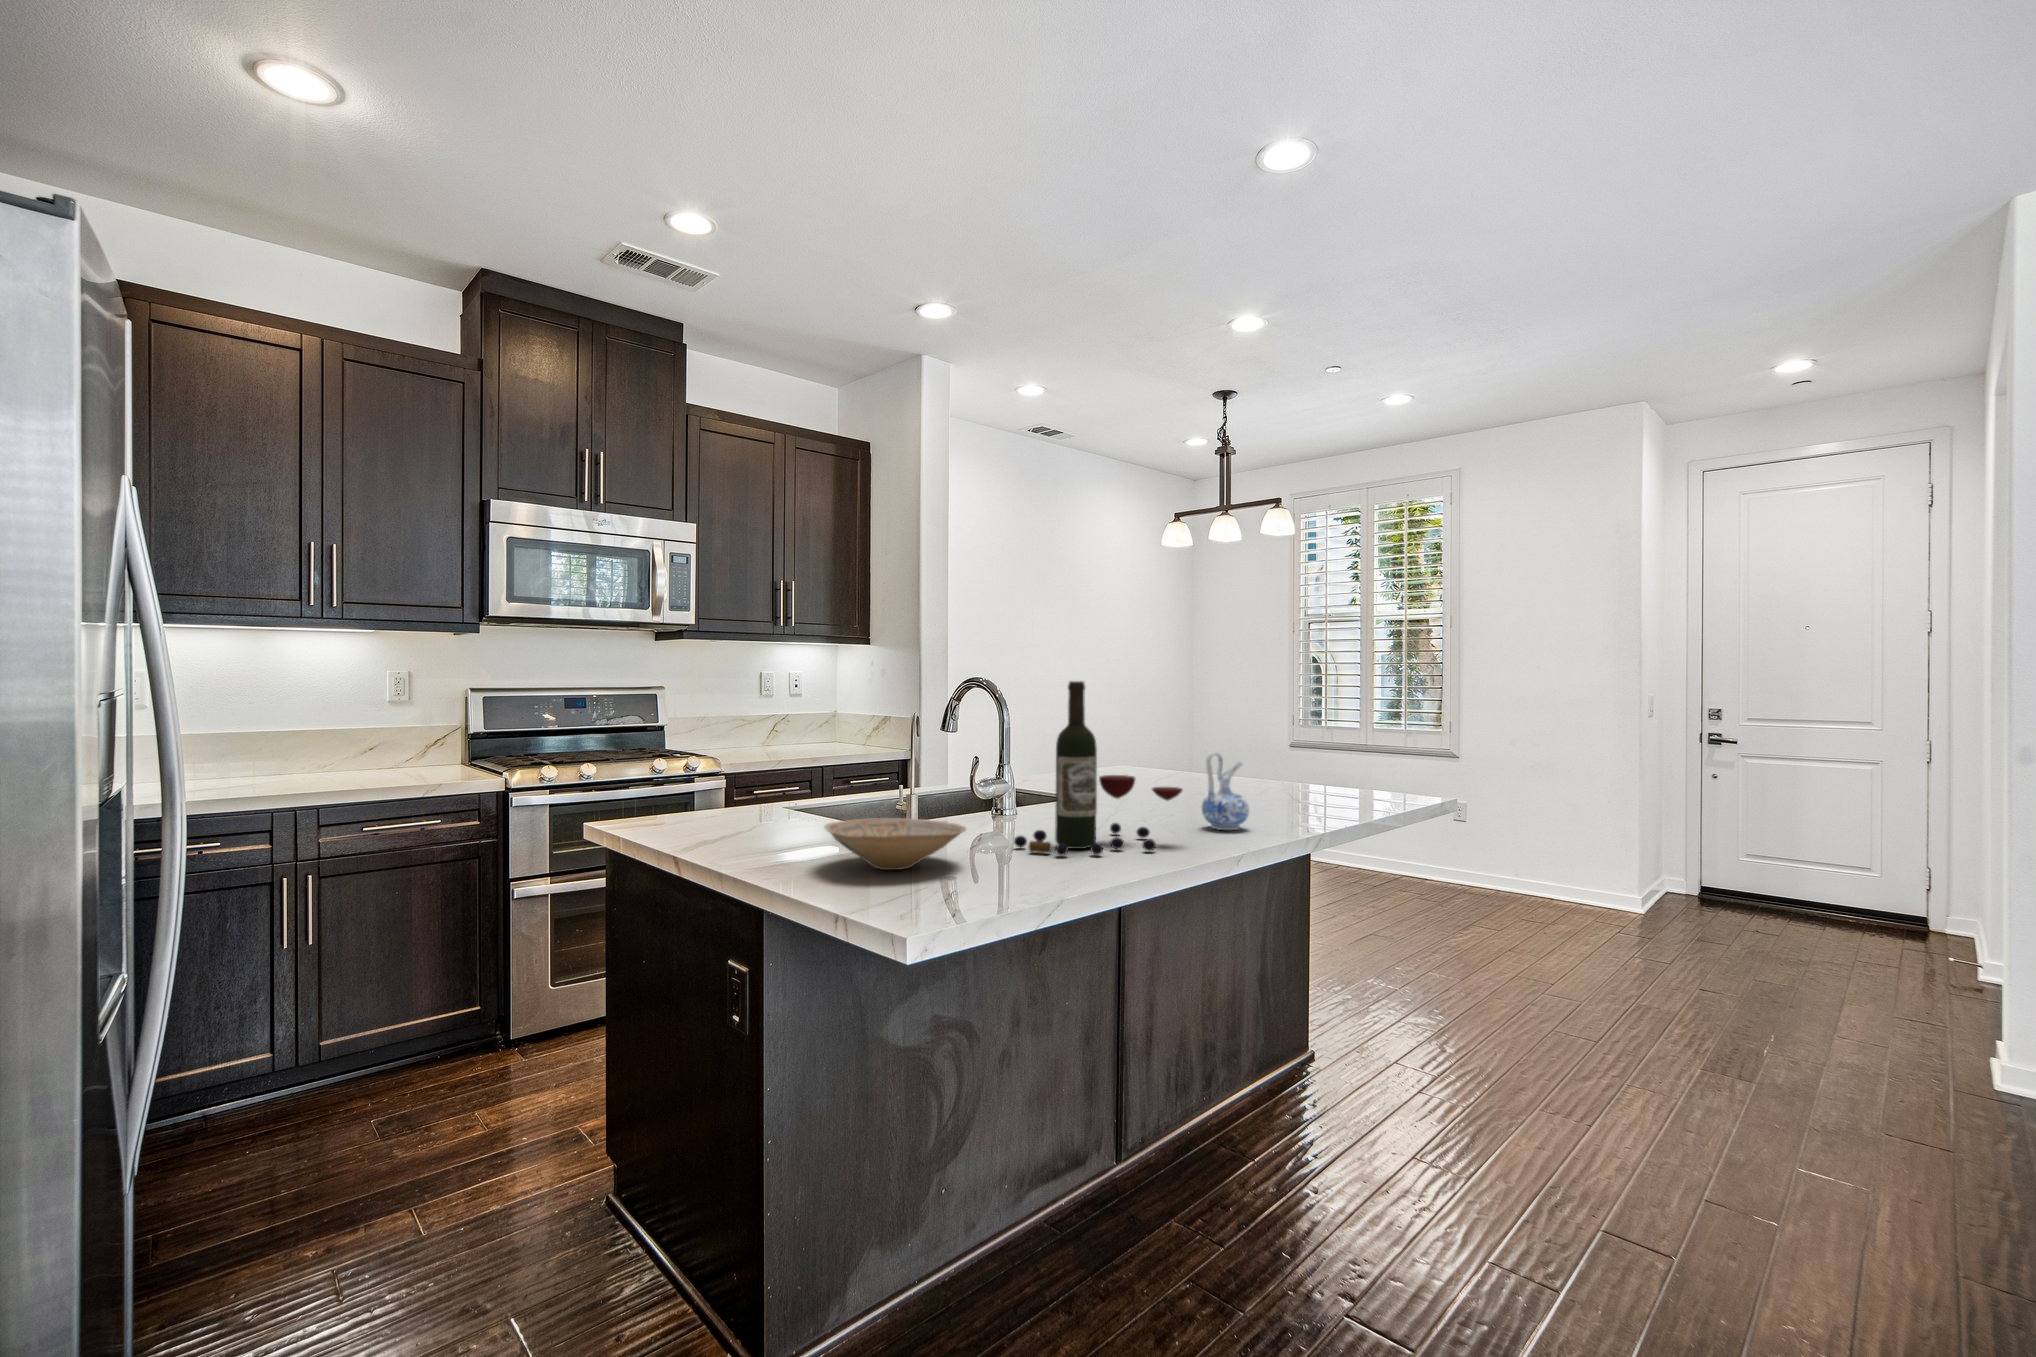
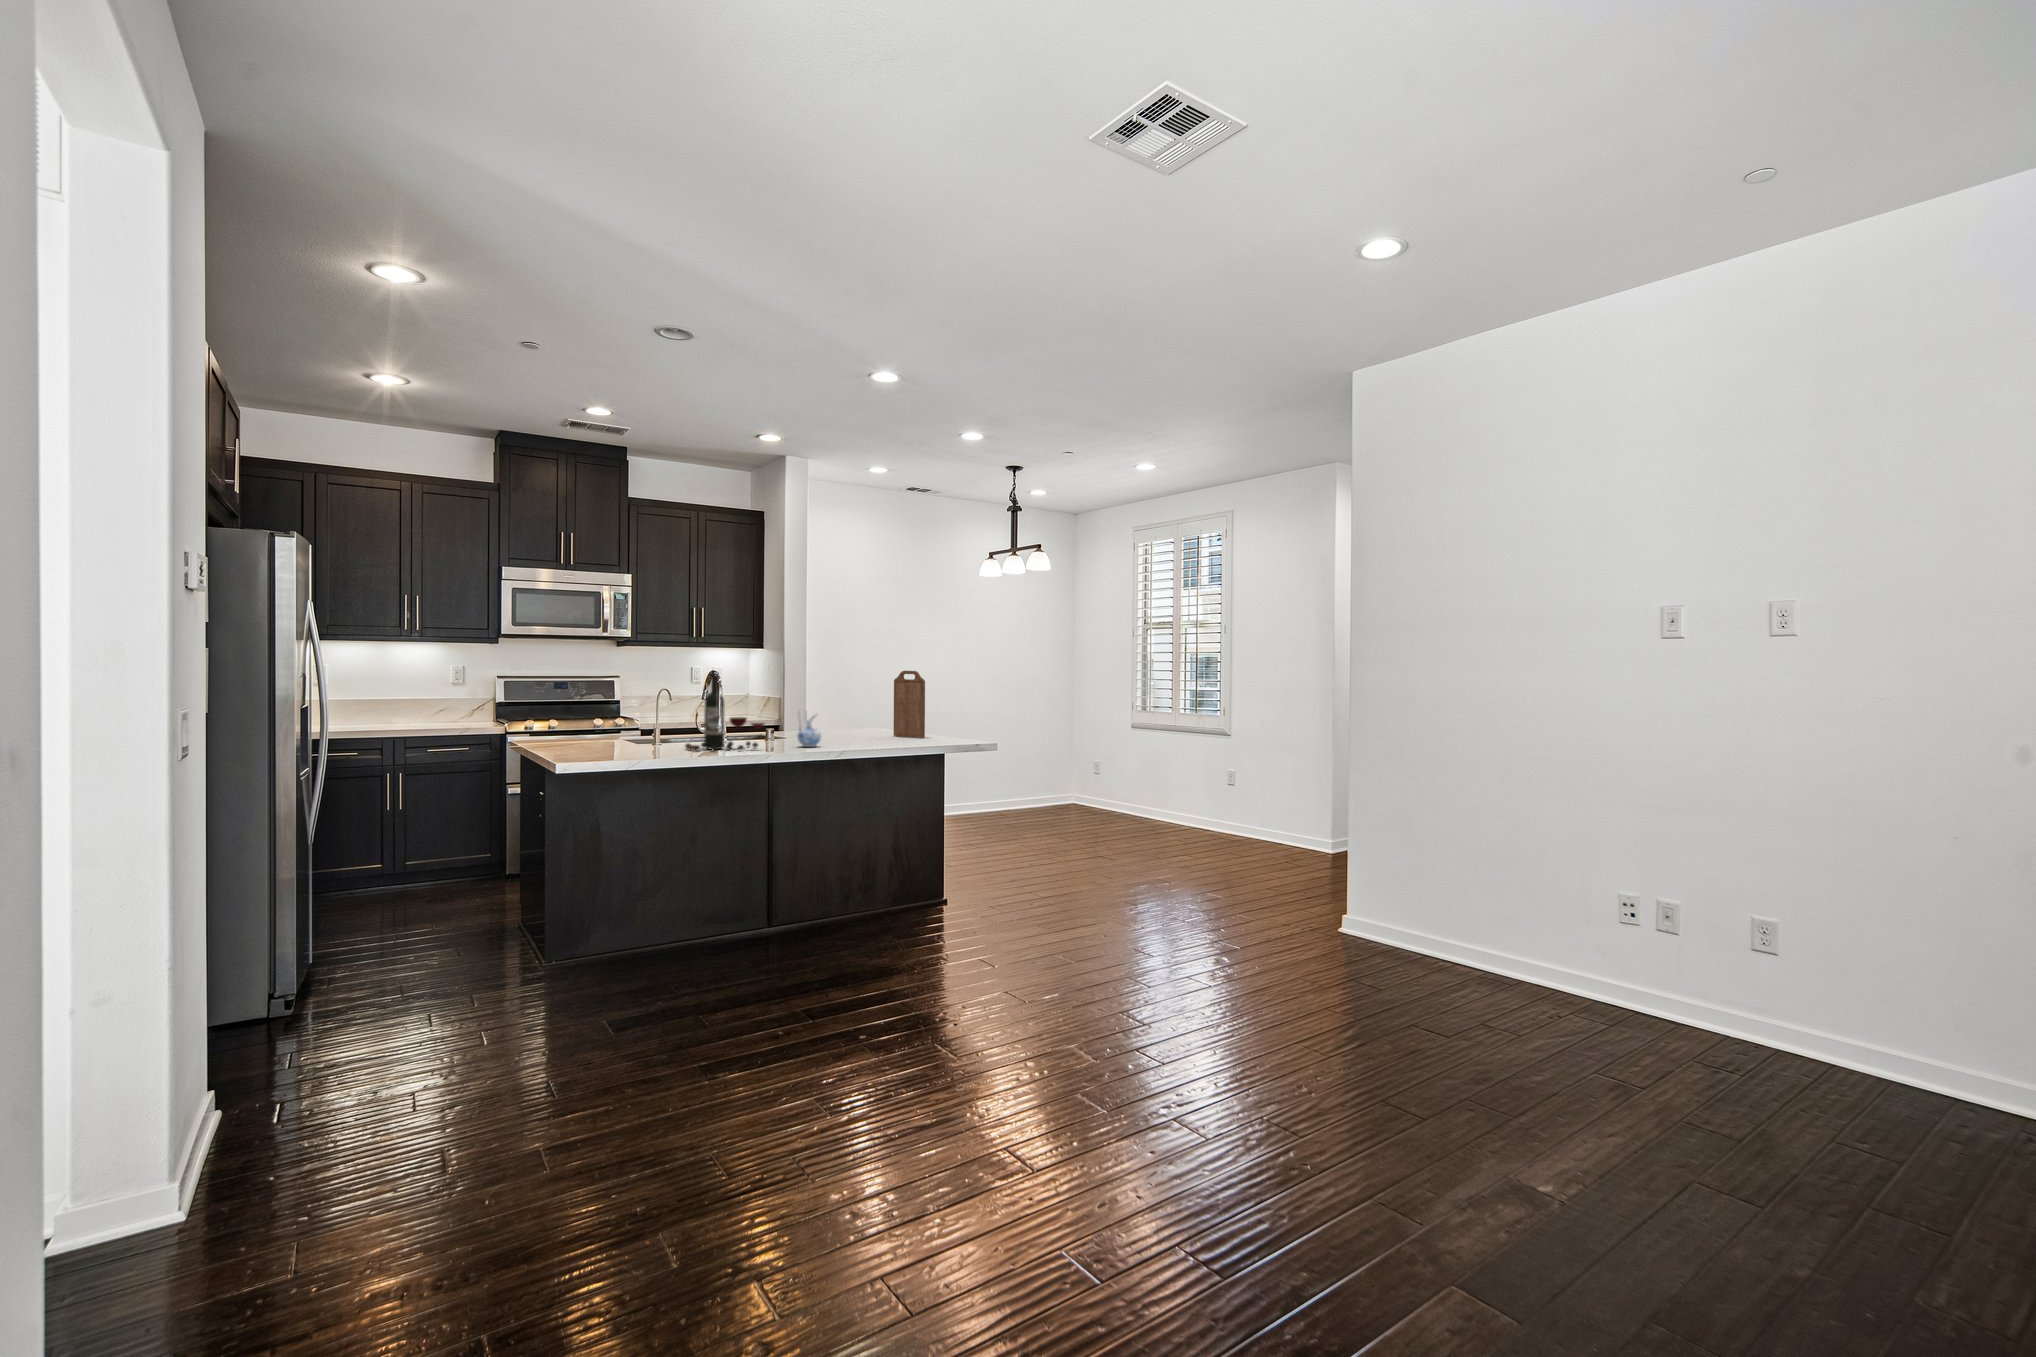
cutting board: none [1241,675,1310,792] -> present [894,671,925,738]
bowl: present [825,818,966,870] -> none [584,733,650,752]

